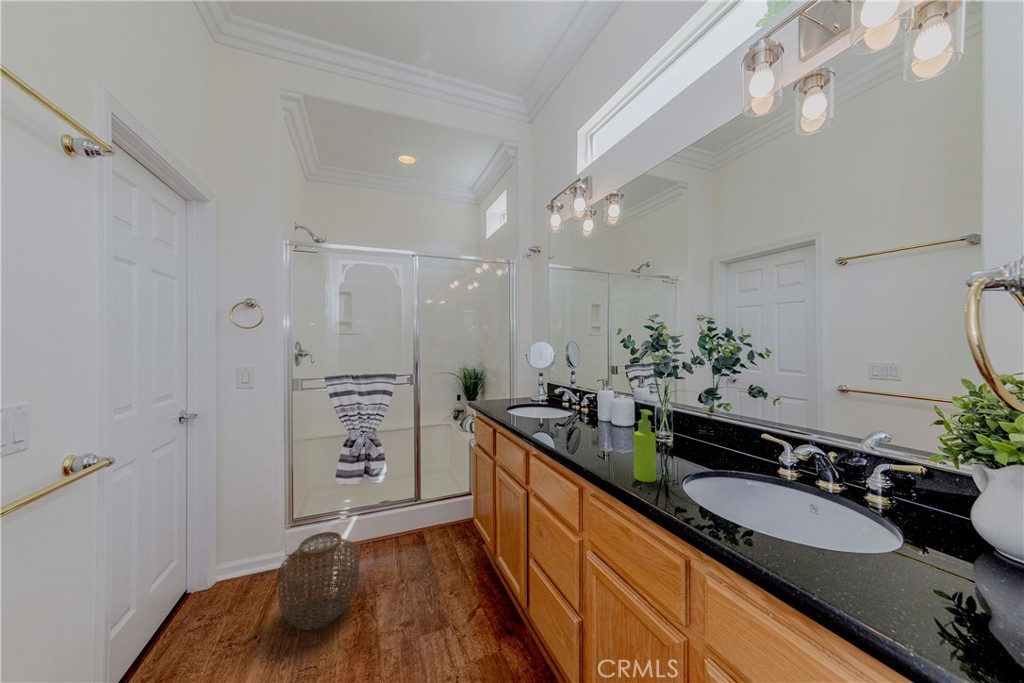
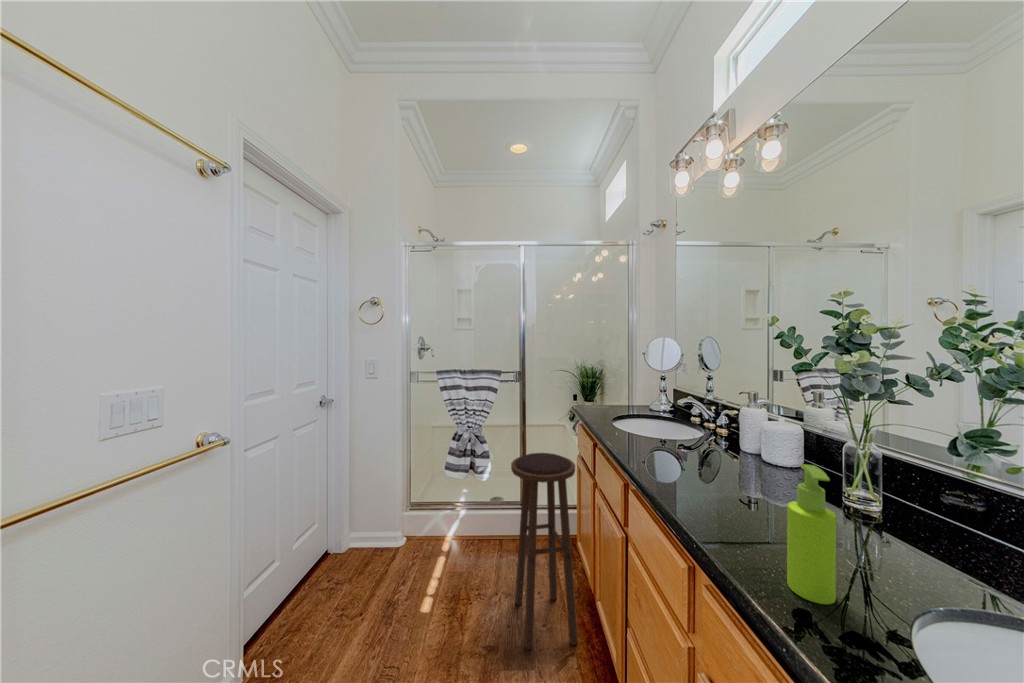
stool: none [423,442,483,614] -> present [511,453,578,650]
woven basket: present [278,532,359,630] -> none [376,528,449,625]

